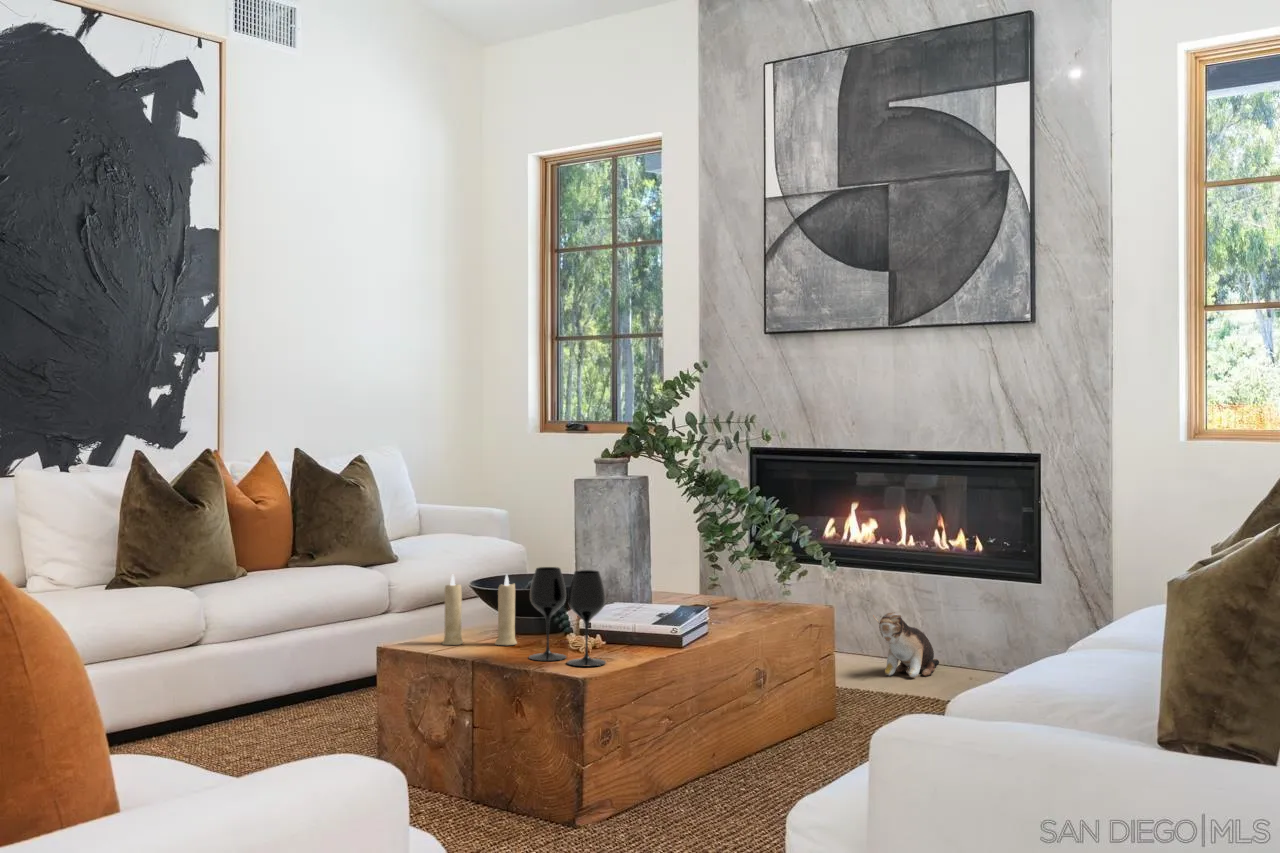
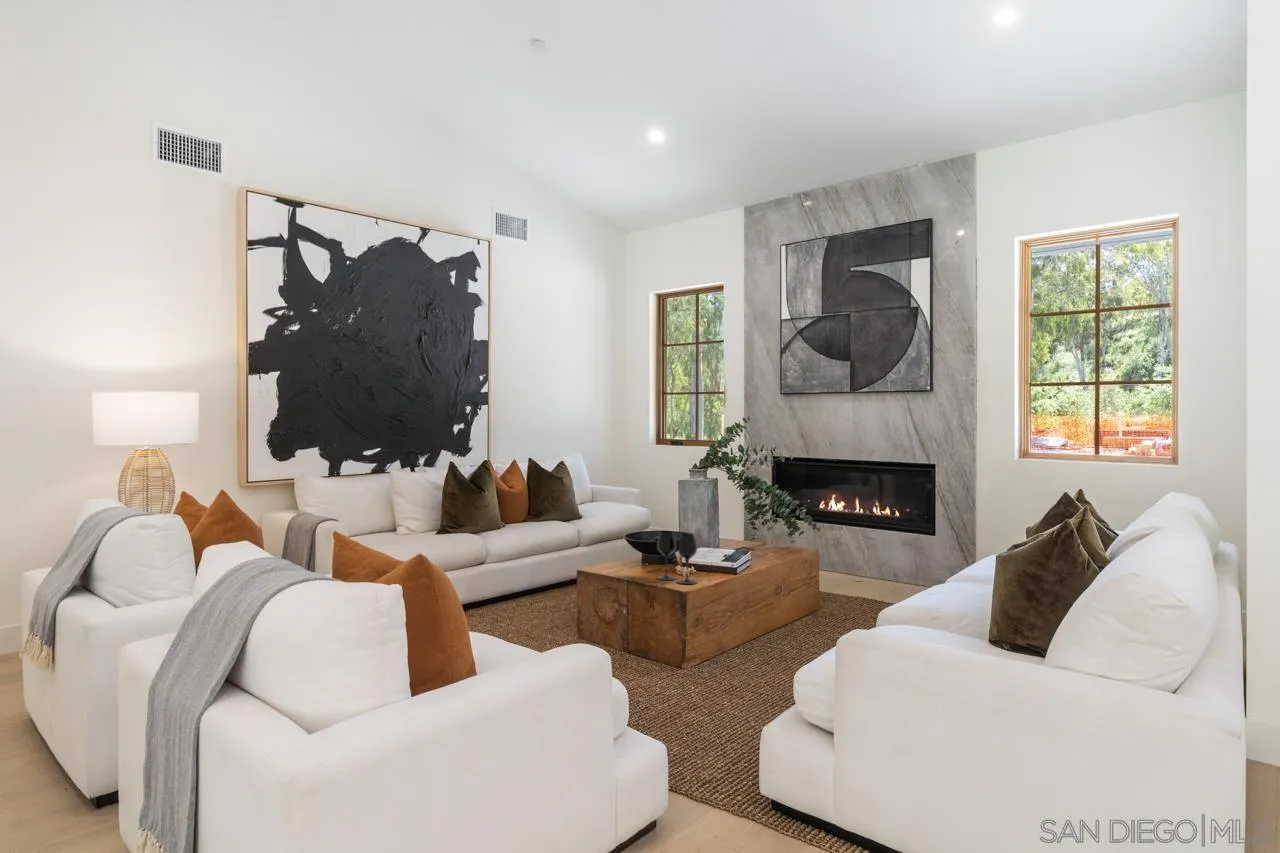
candle: present [442,575,517,645] -> none [610,531,650,571]
plush toy: present [873,612,939,677] -> none [840,552,878,588]

